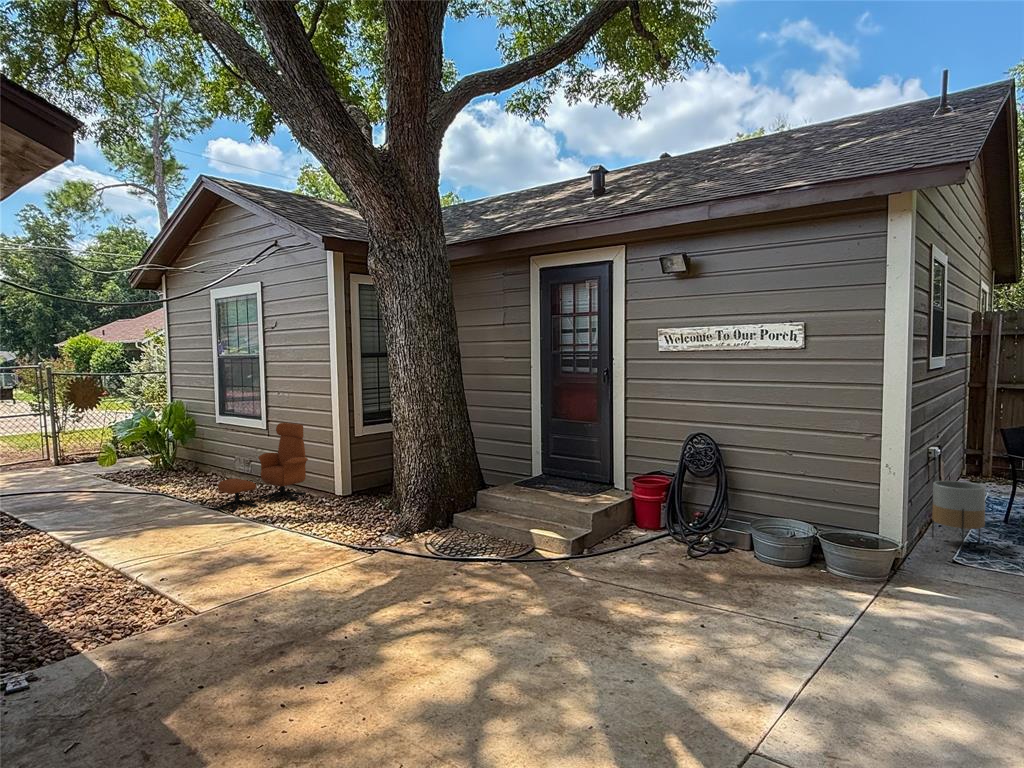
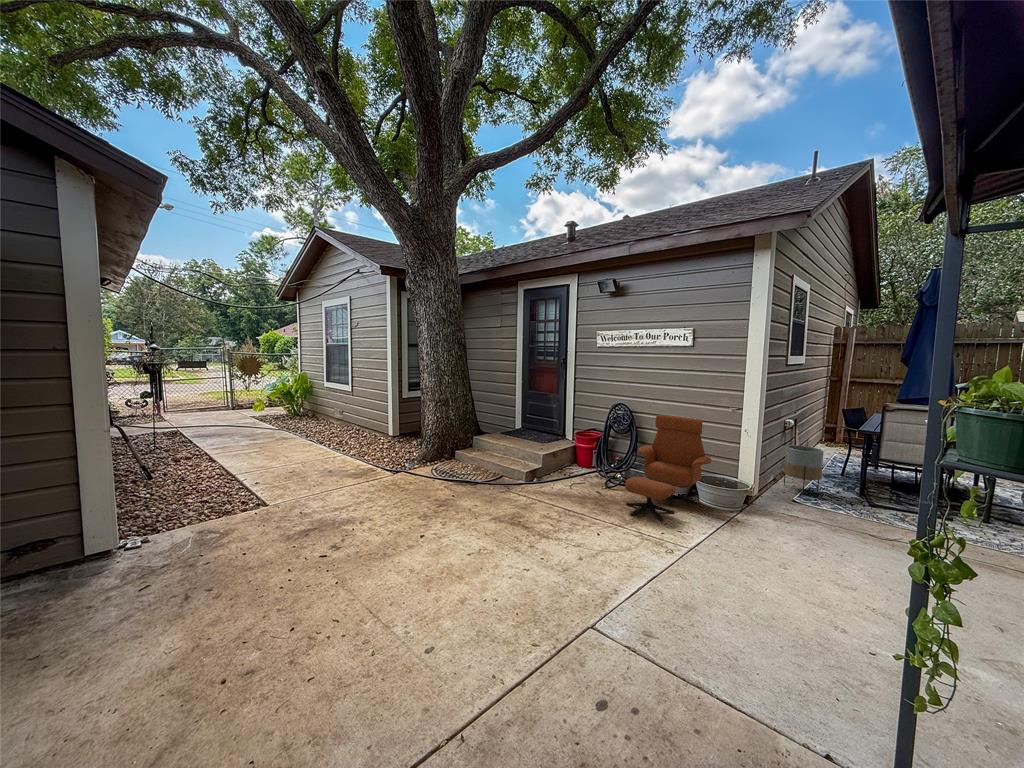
lounge chair: present [214,423,308,512] -> present [625,415,711,521]

